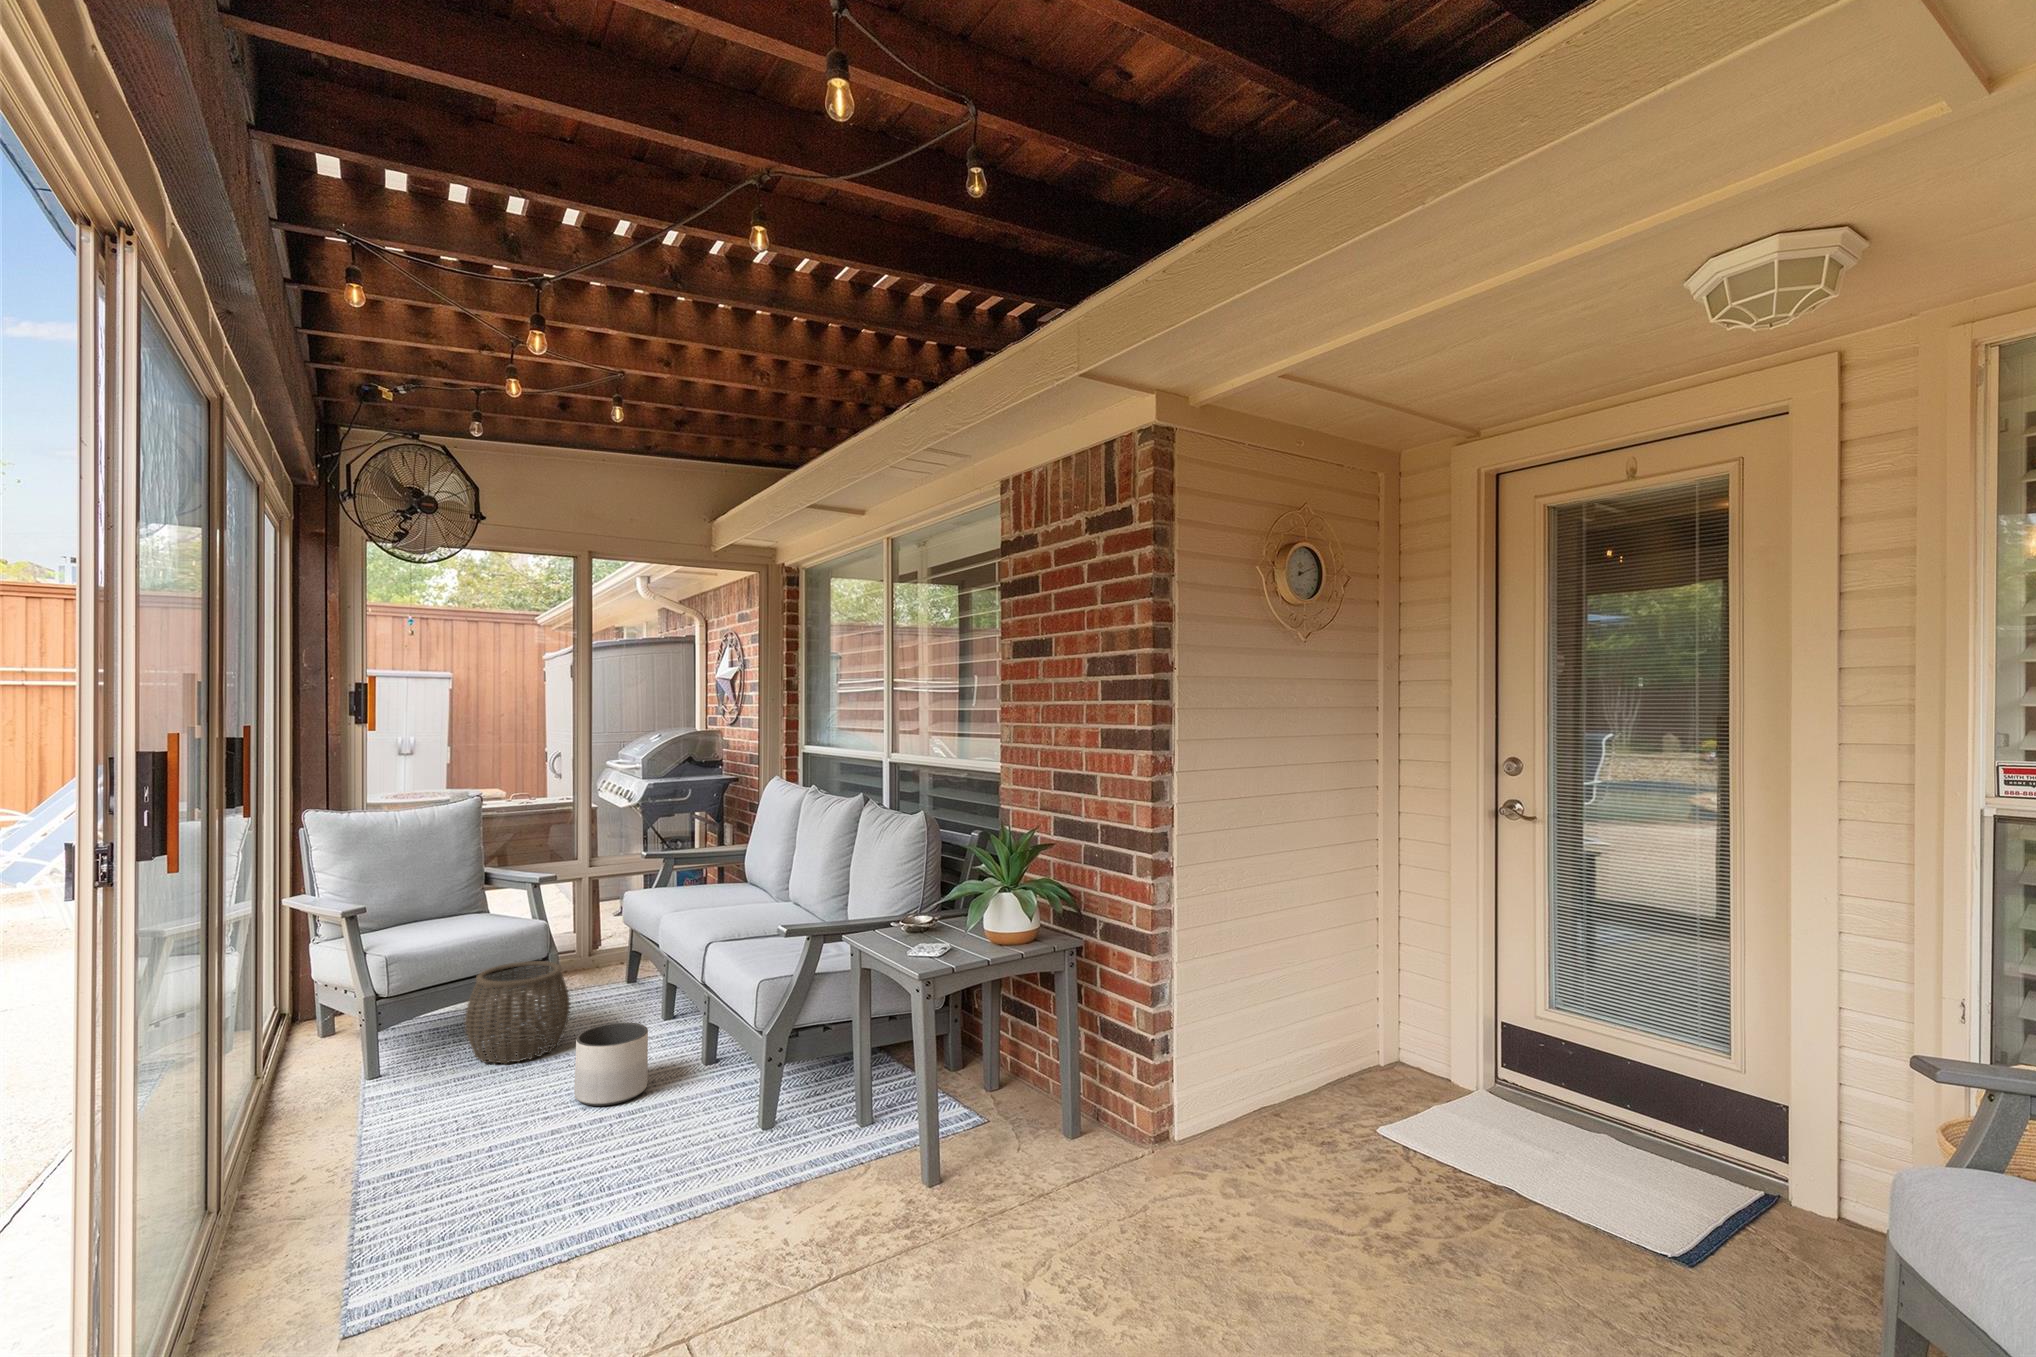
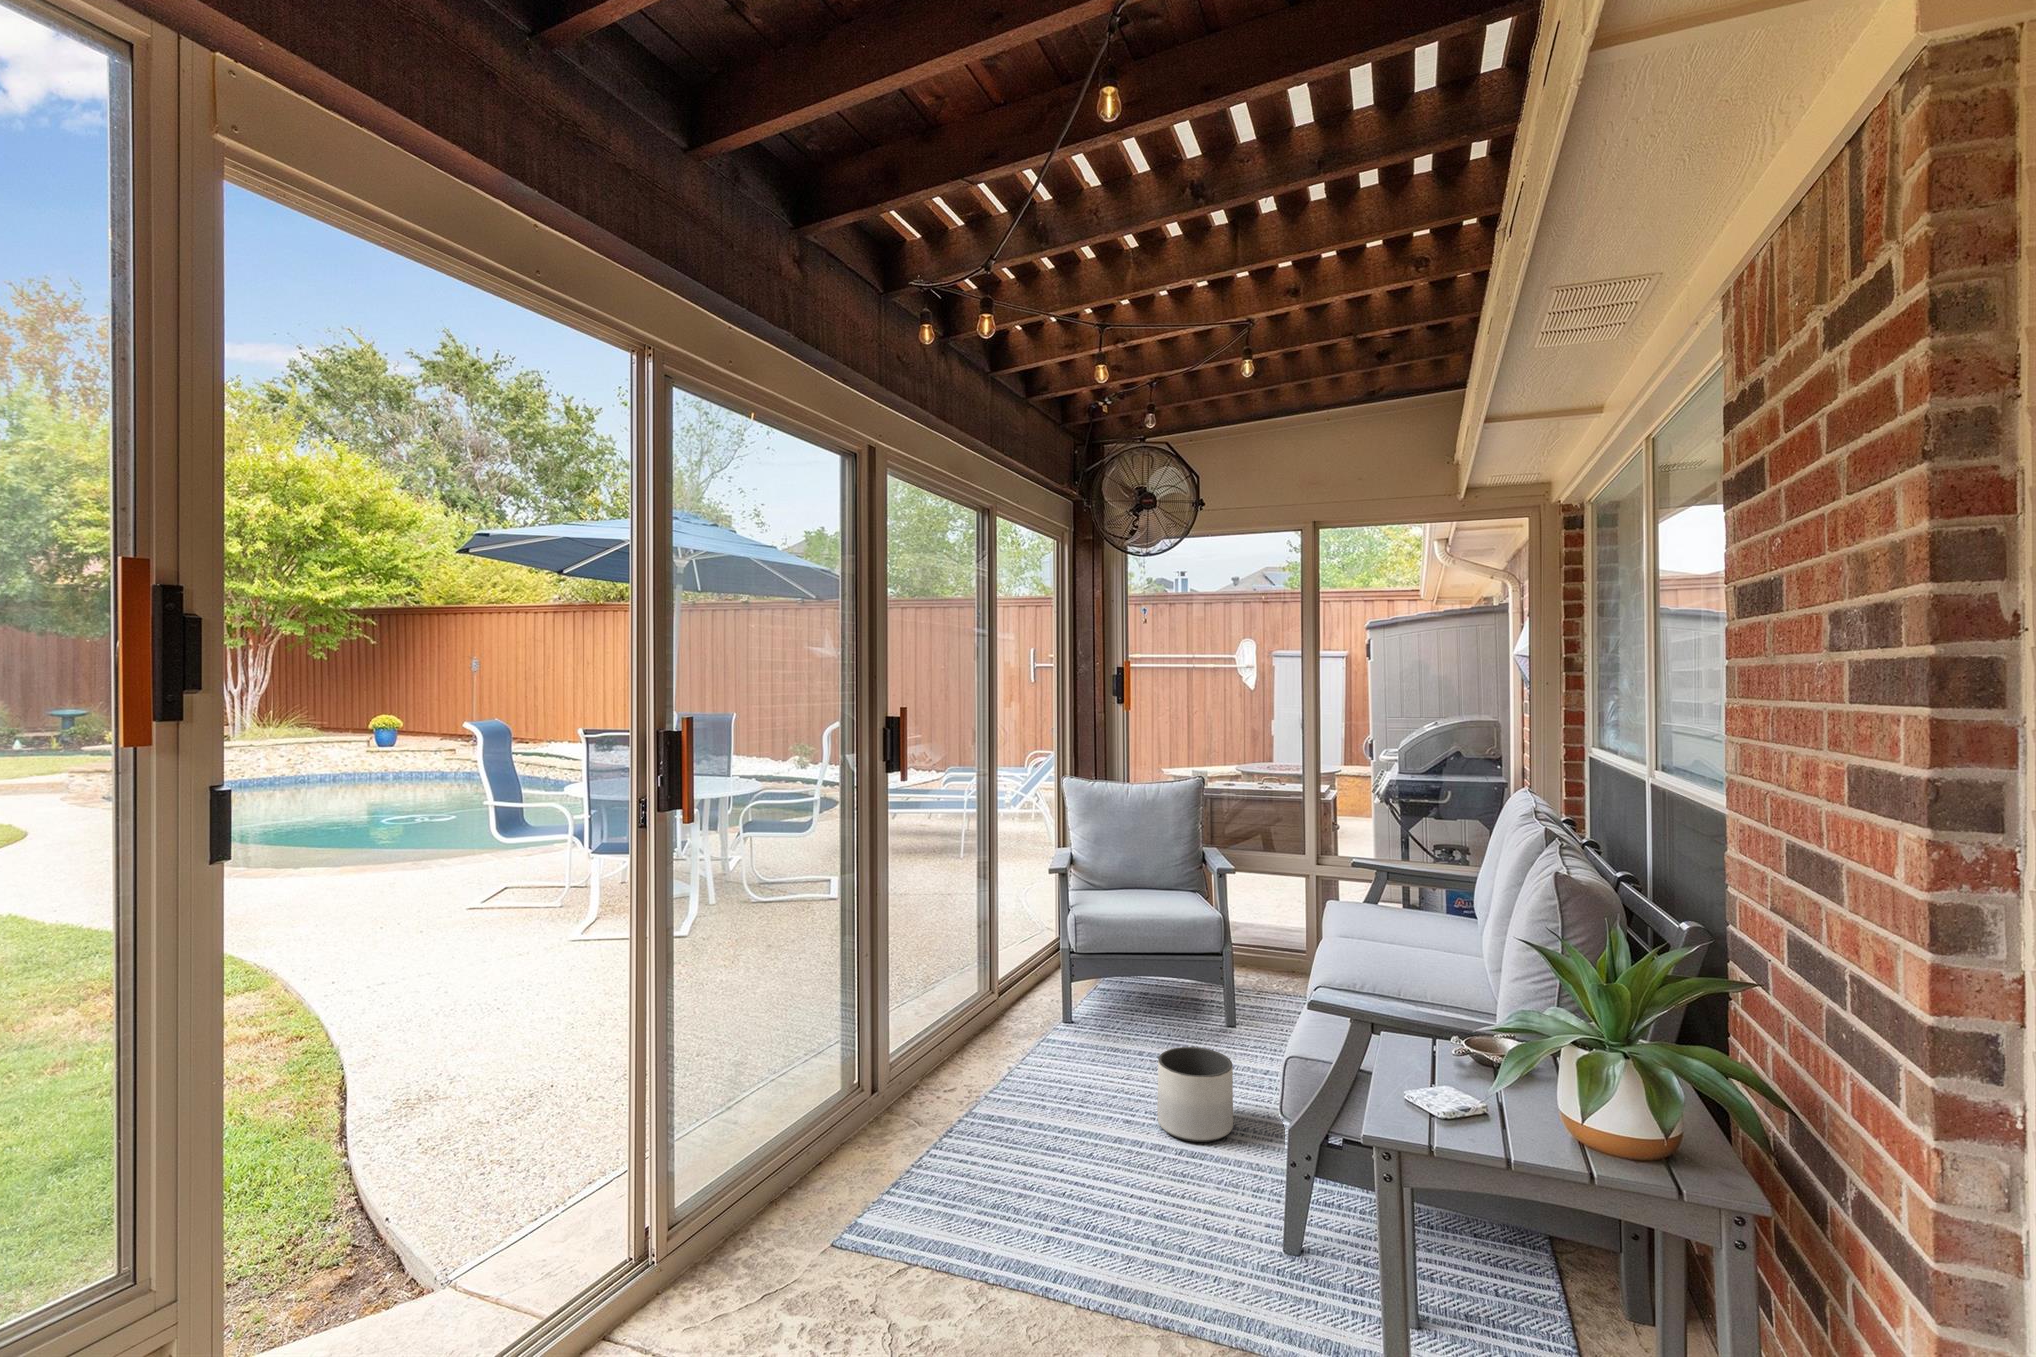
woven basket: present [465,961,570,1063] -> none [1122,954,1218,1059]

